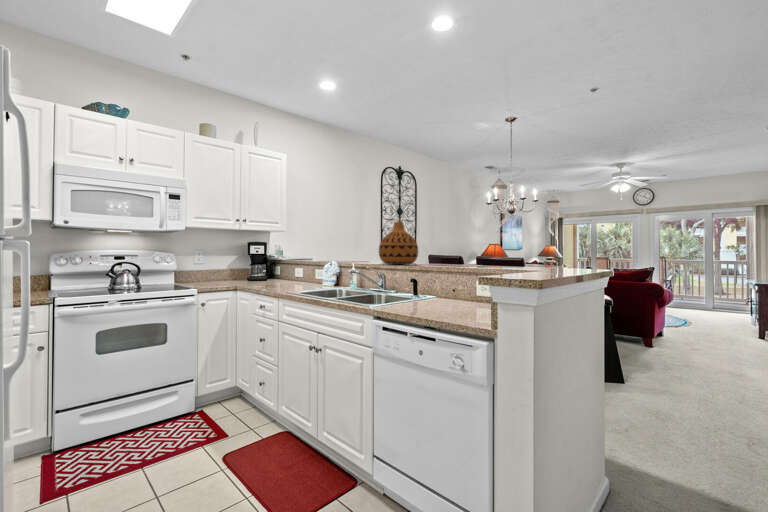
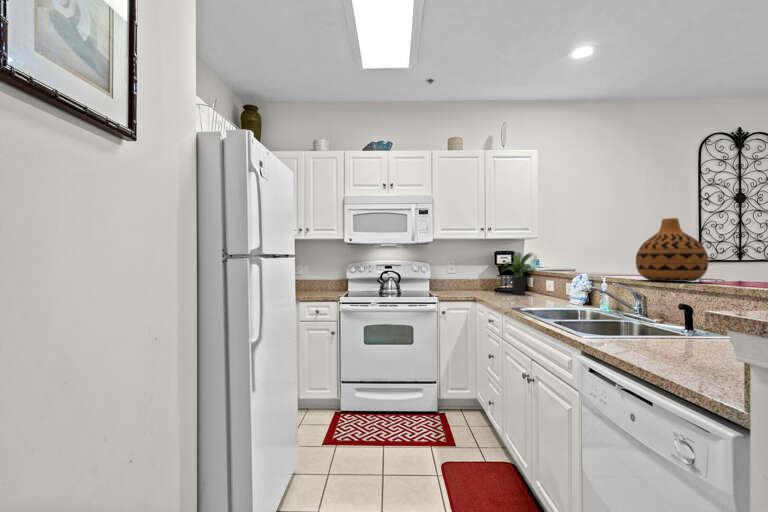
potted plant: none [255,244,289,282] -> present [502,253,536,295]

